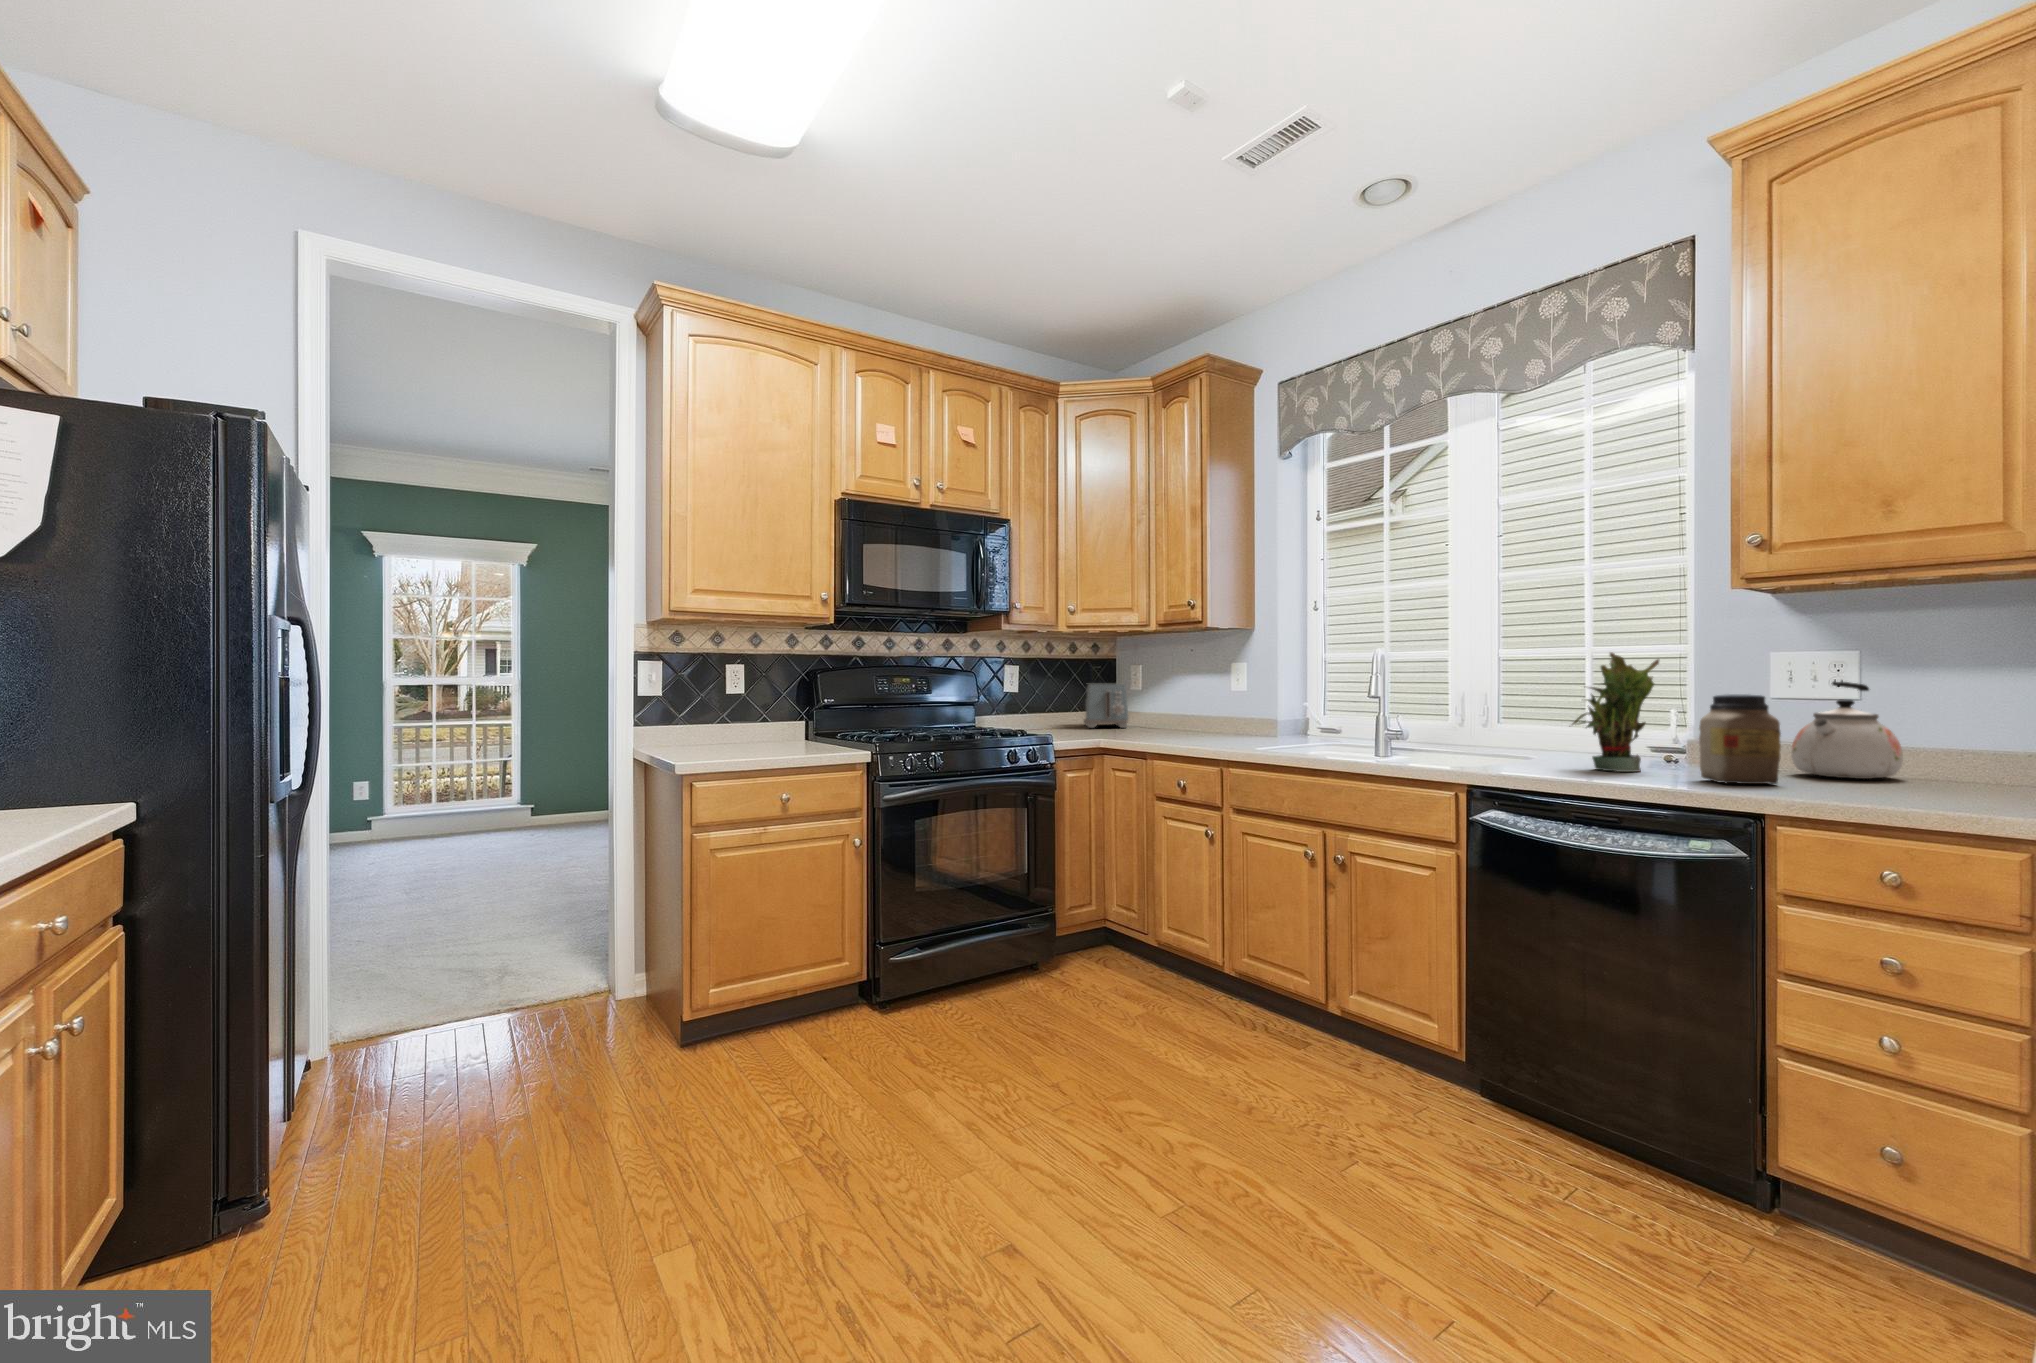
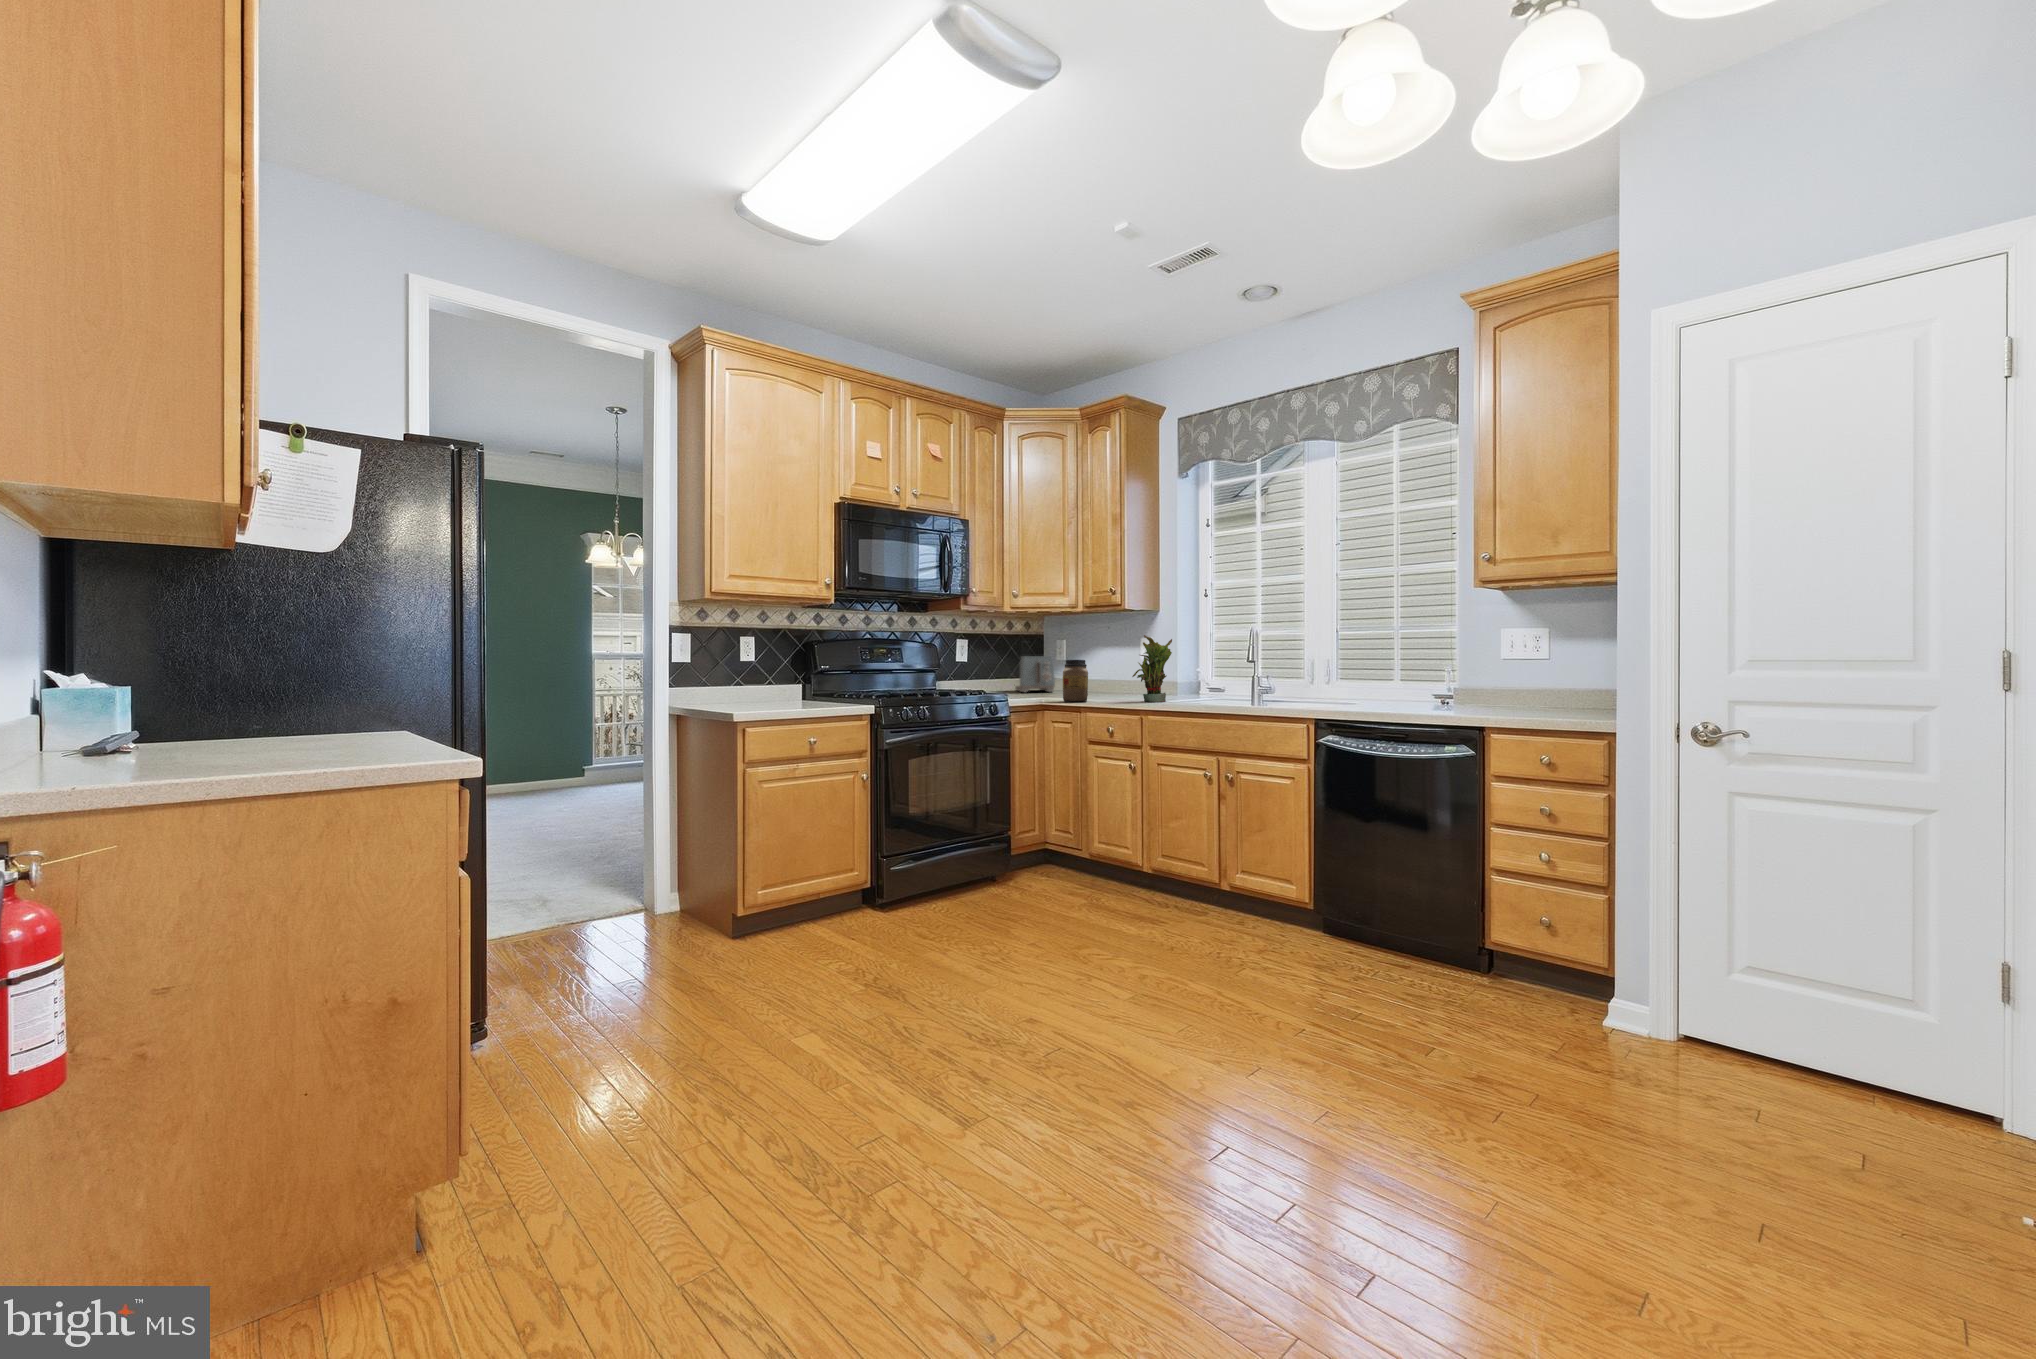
potted plant: present [1573,653,1659,772] -> present [1132,635,1172,702]
kettle: present [1791,682,1903,779] -> none [1514,647,1574,709]
jar: present [1699,694,1781,784] -> present [1063,659,1088,702]

